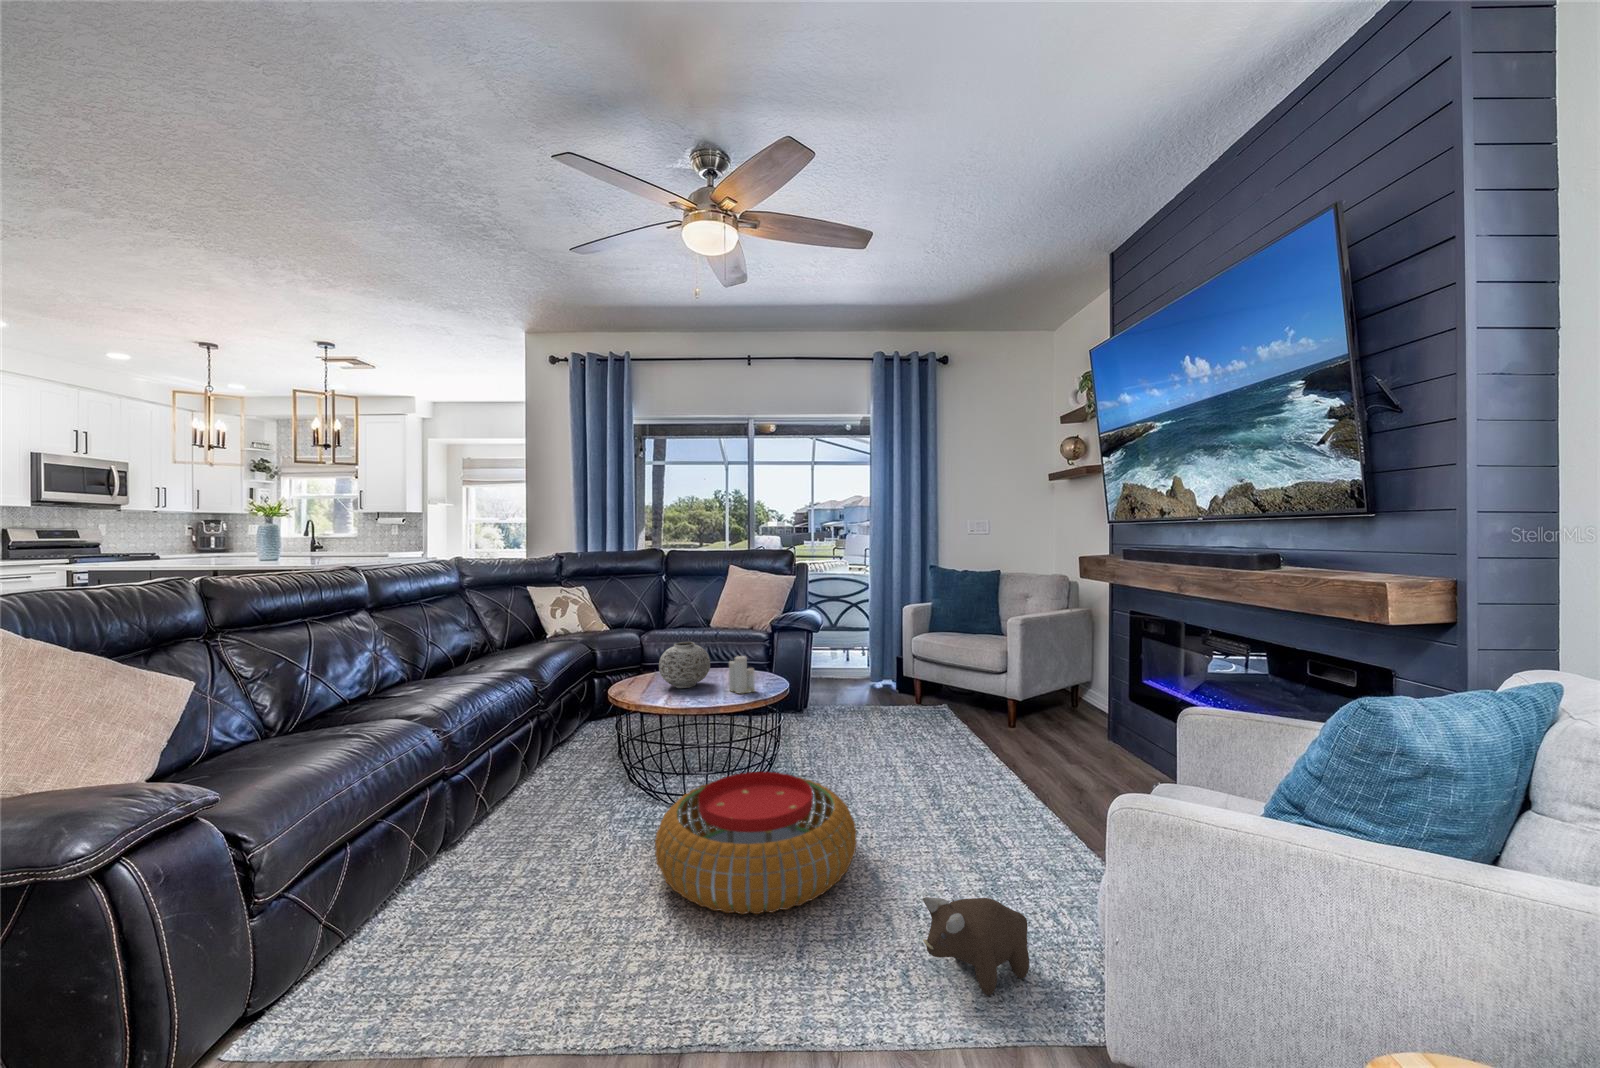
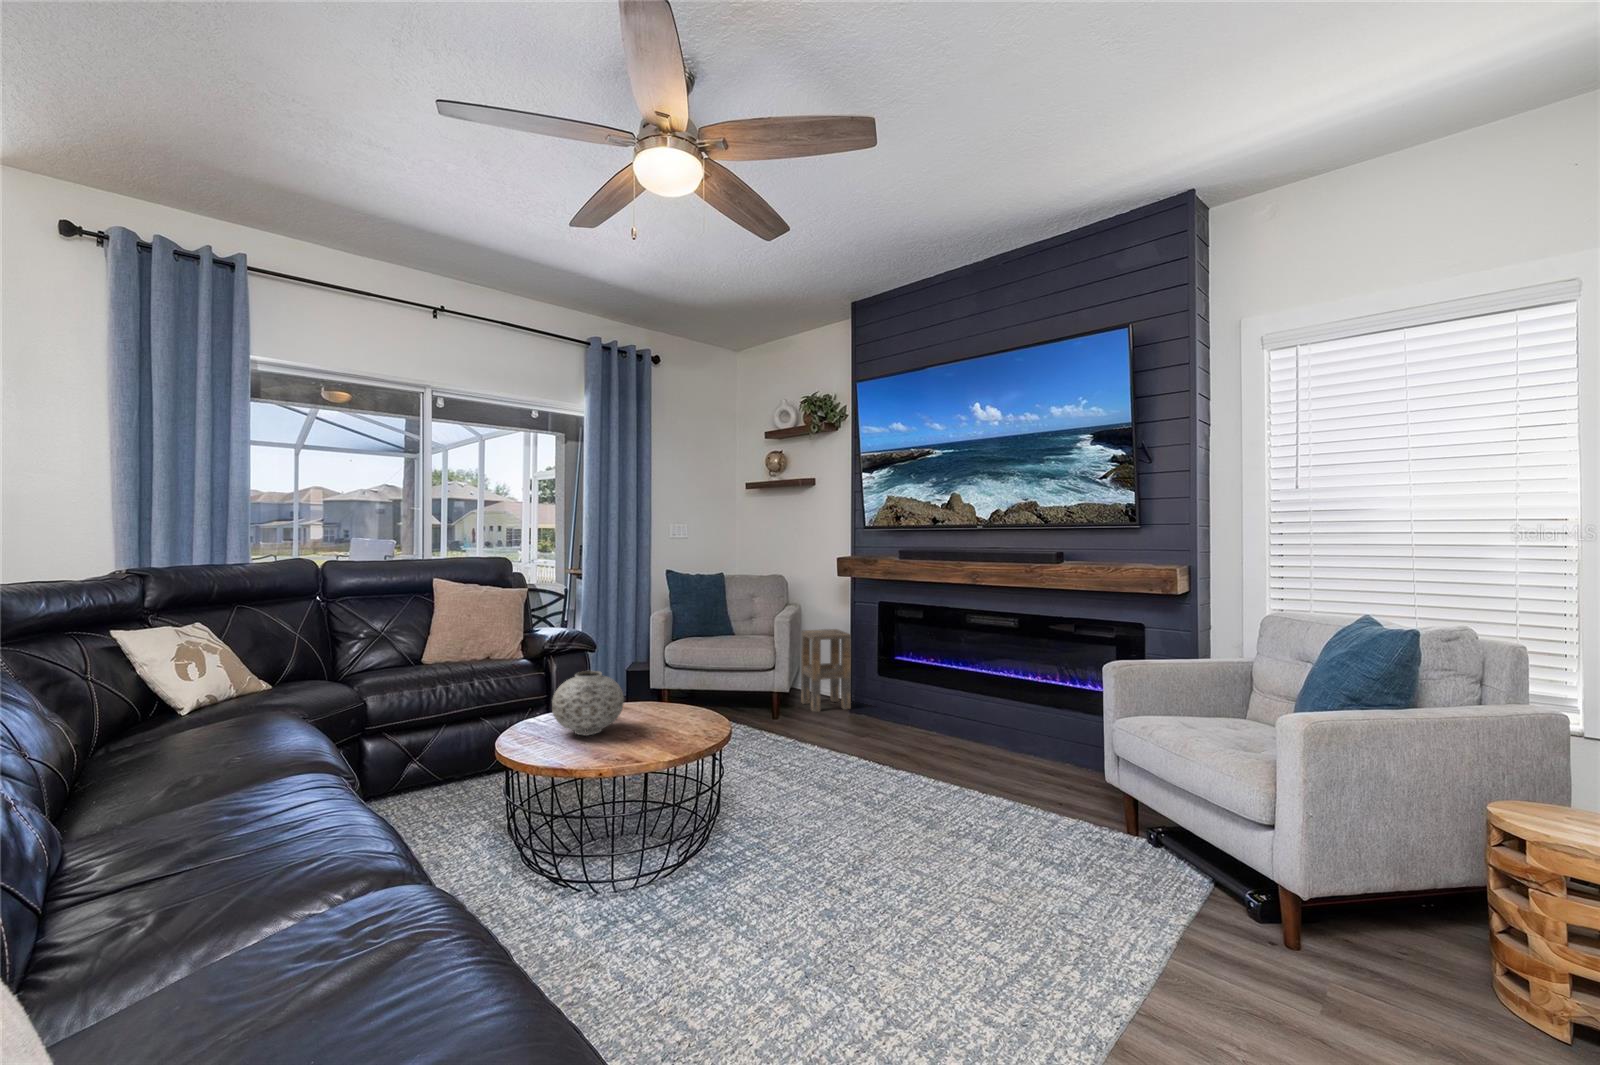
side table: none [1050,634,1104,730] -> present [801,629,851,712]
candle: present [729,656,755,694] -> none [656,673,692,725]
pouf: present [655,772,857,914] -> none [722,793,954,962]
plush toy: present [923,897,1029,995] -> none [1062,827,1132,901]

